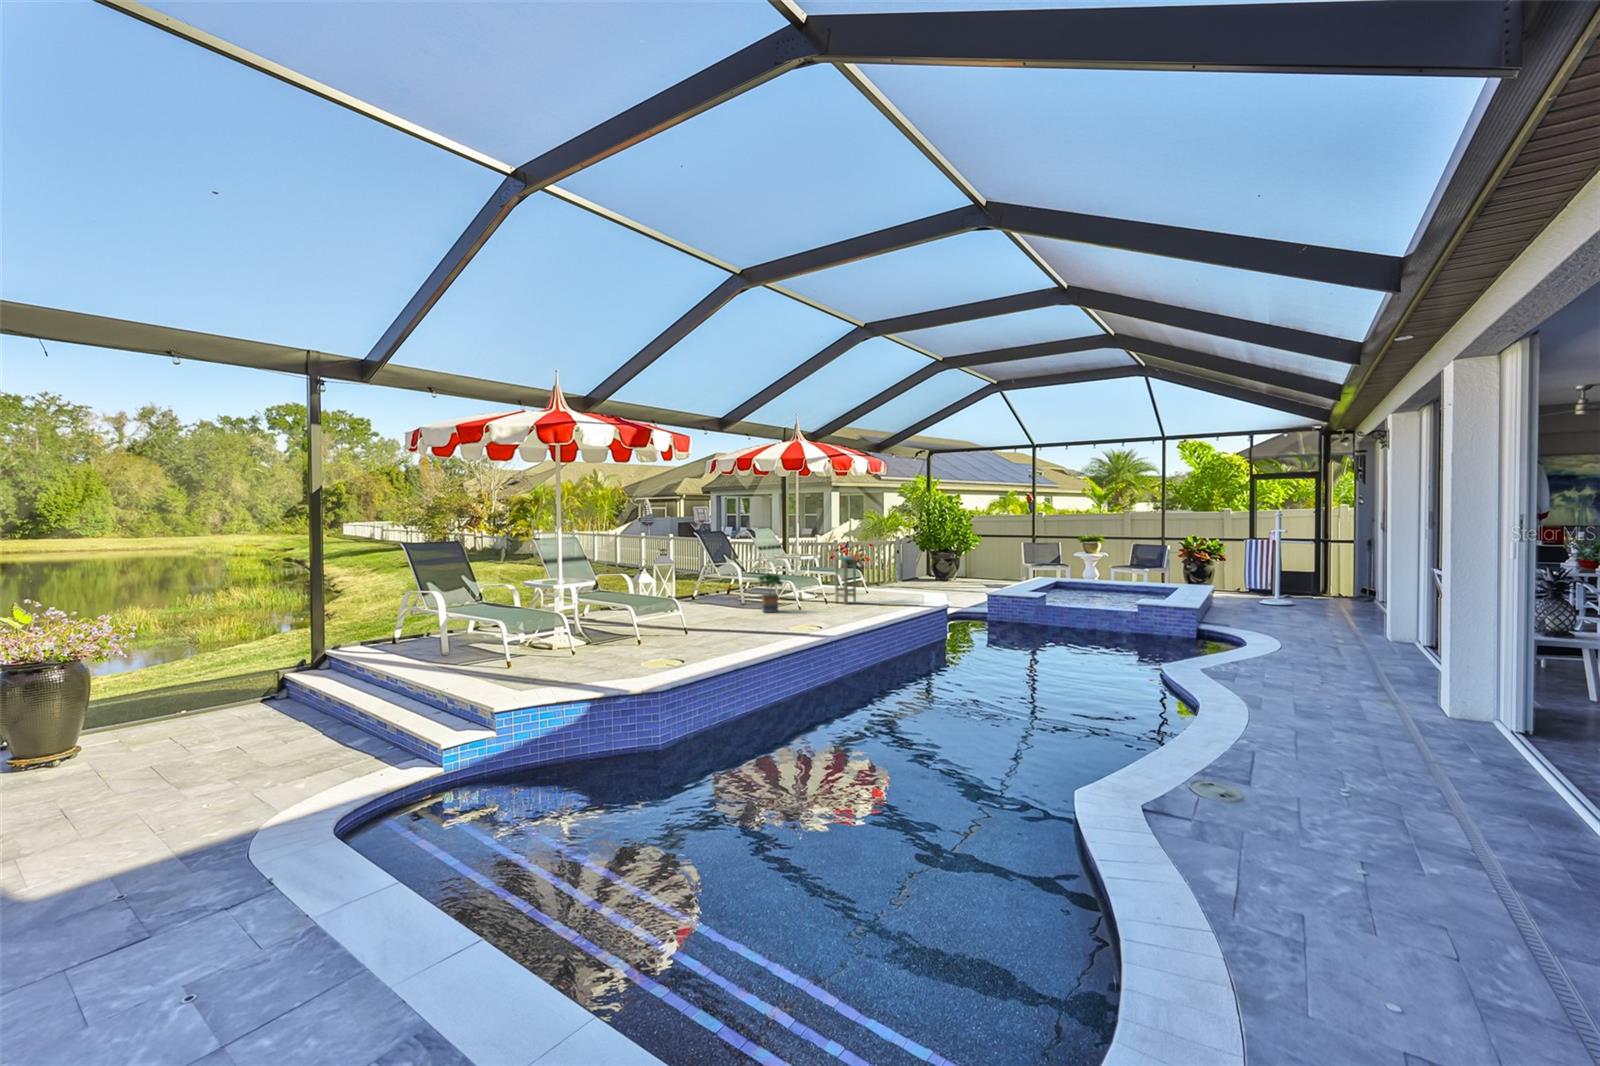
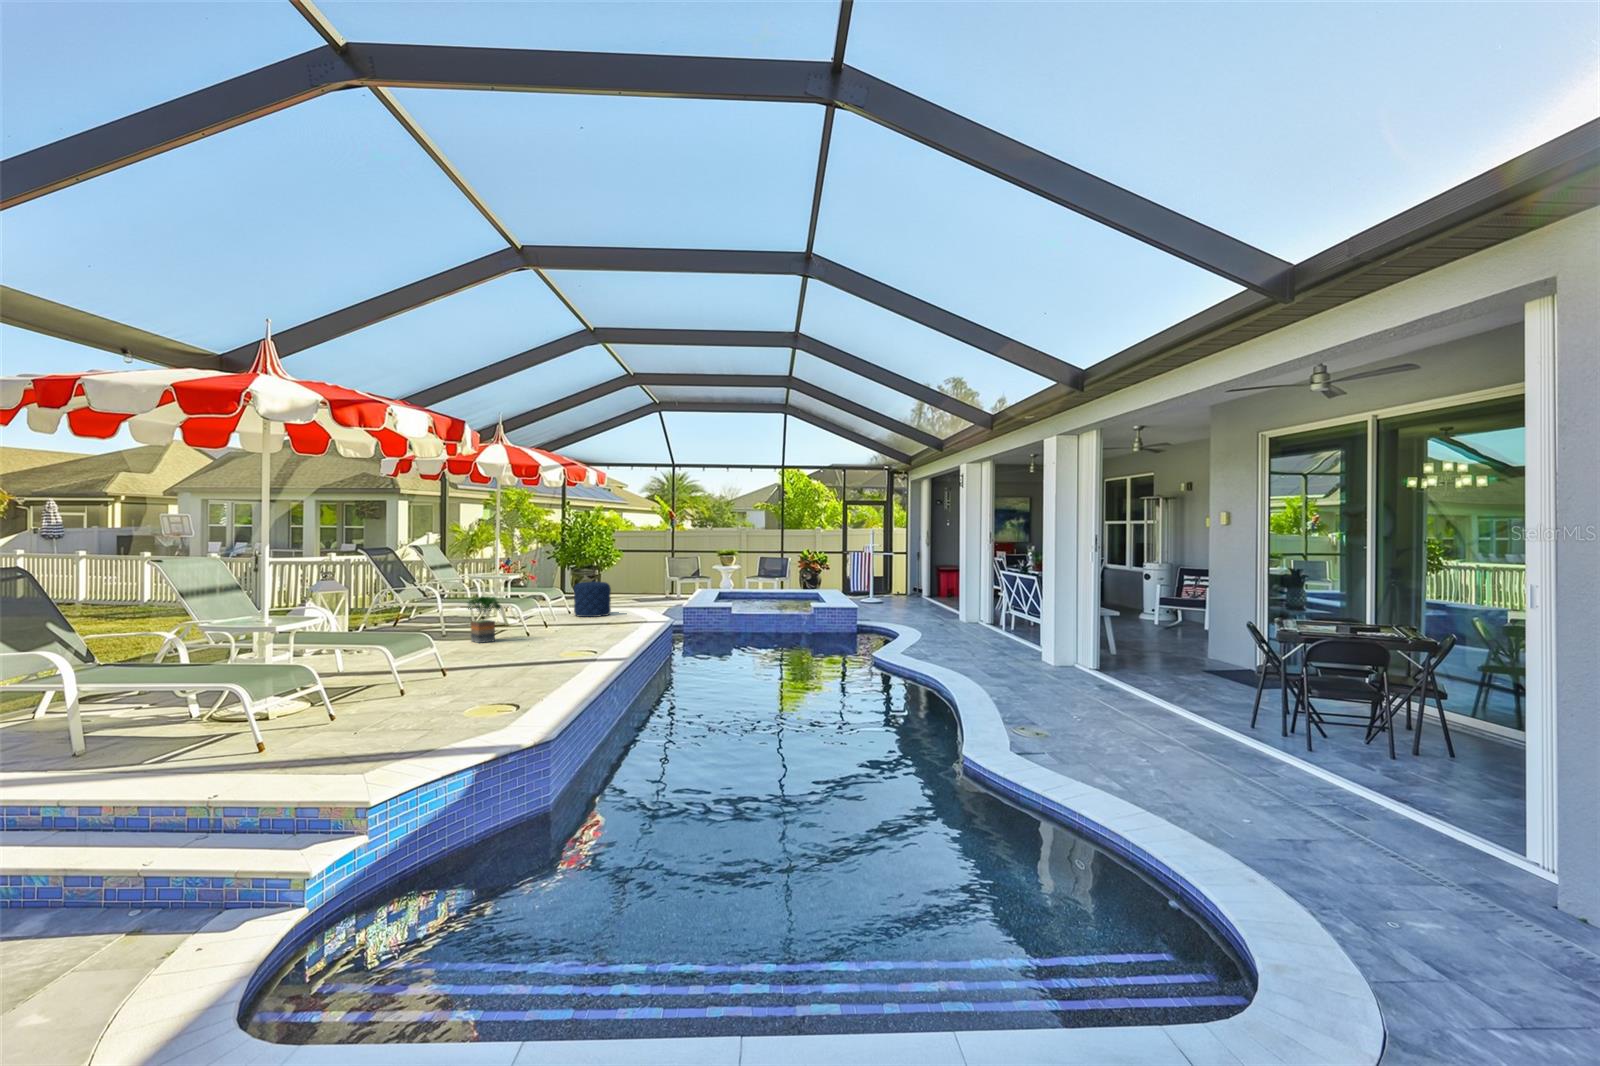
side table: present [834,556,857,604] -> none [539,573,567,627]
pouf: none [881,565,914,598] -> present [574,581,611,617]

